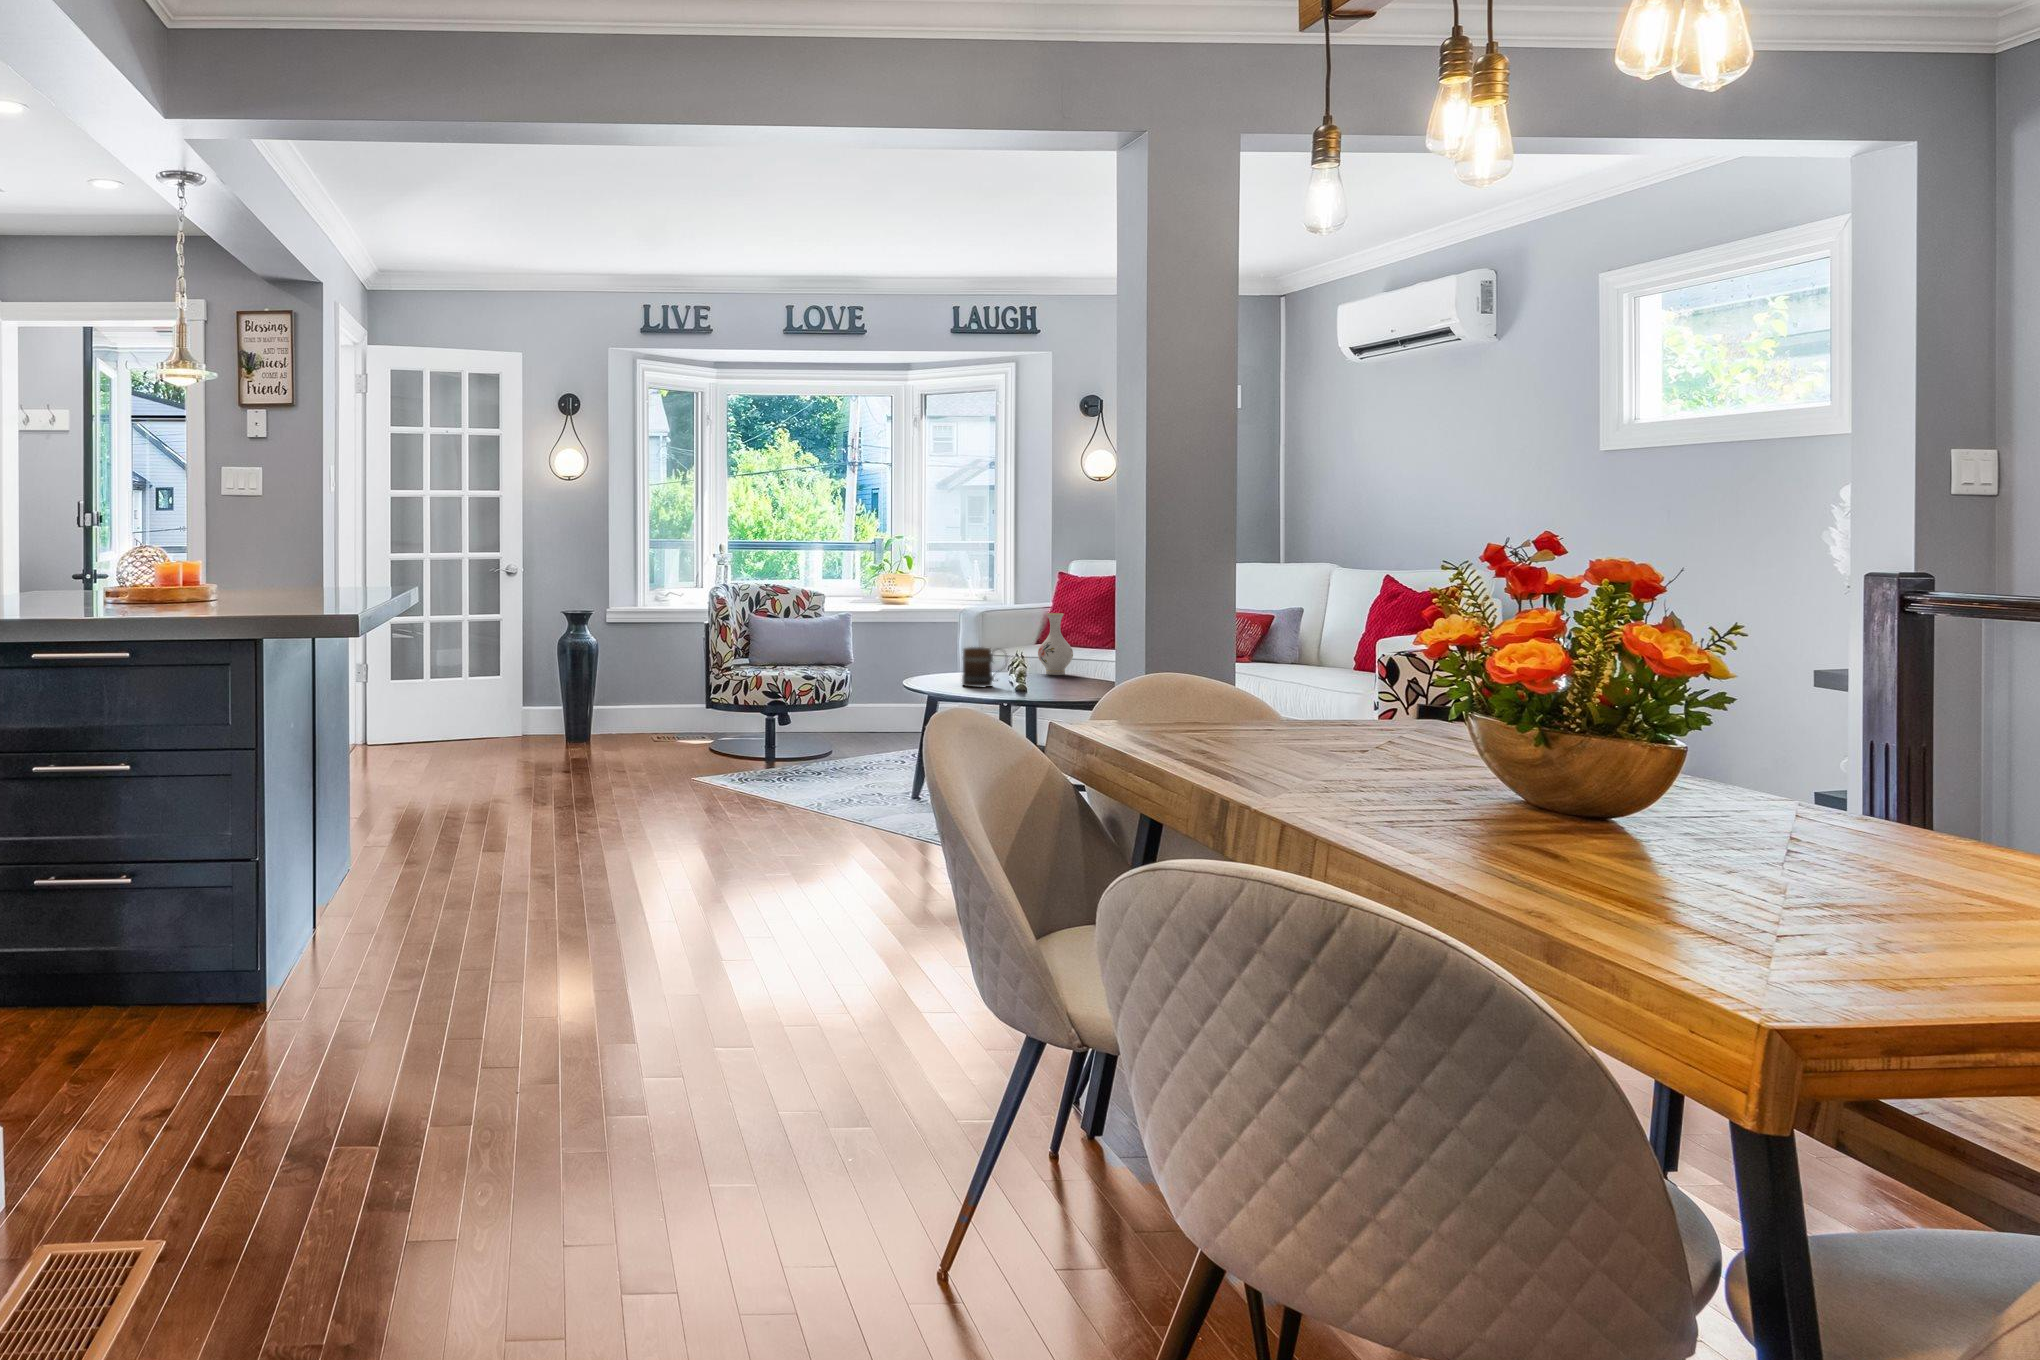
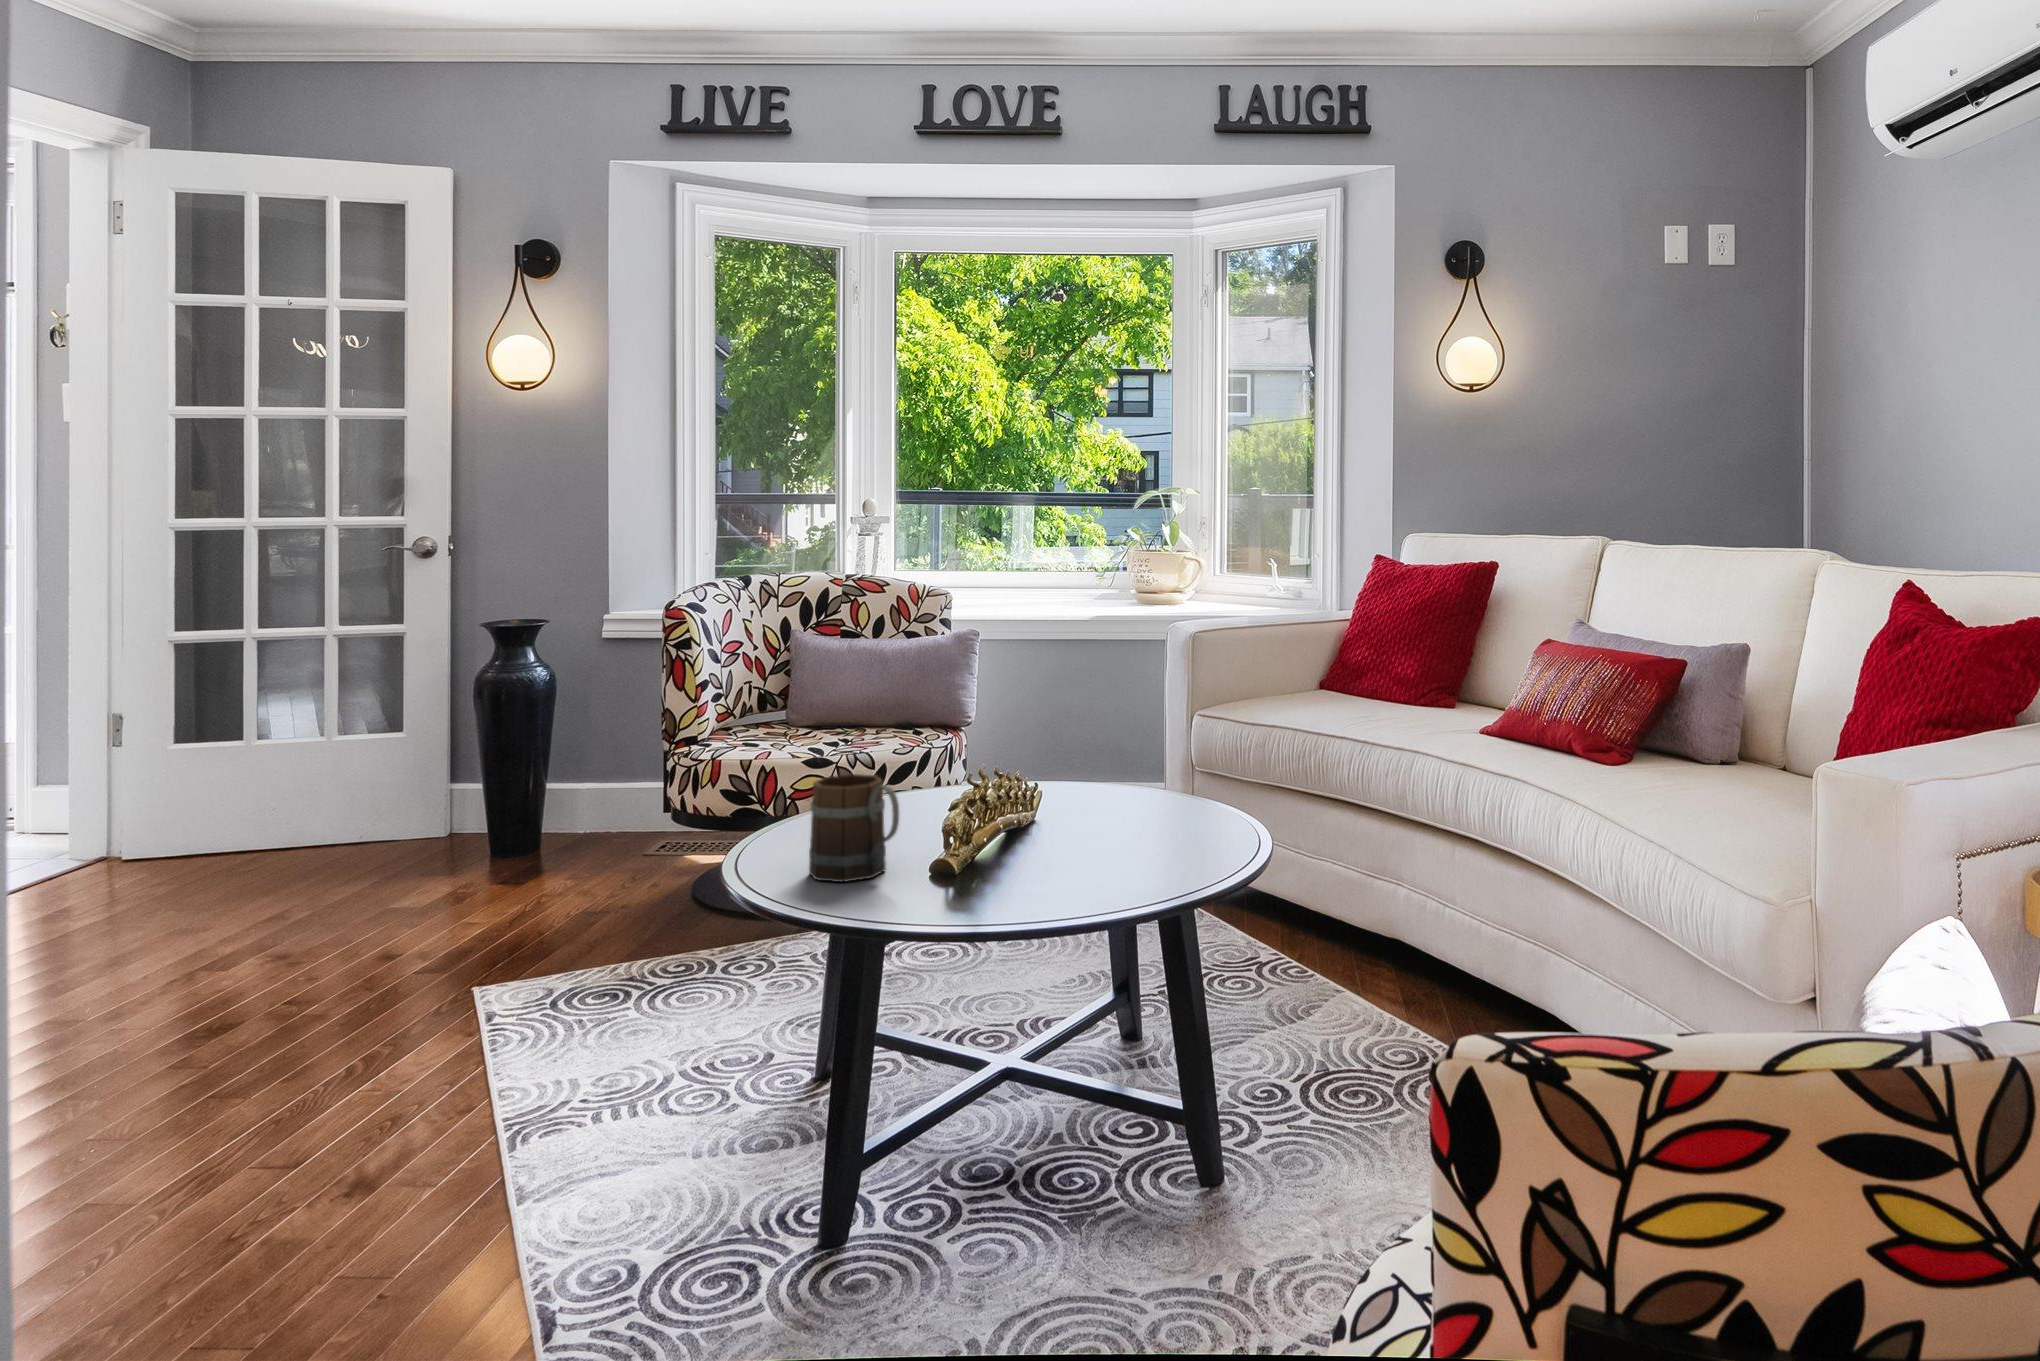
vase: present [1038,613,1073,675] -> none [1091,676,1168,822]

